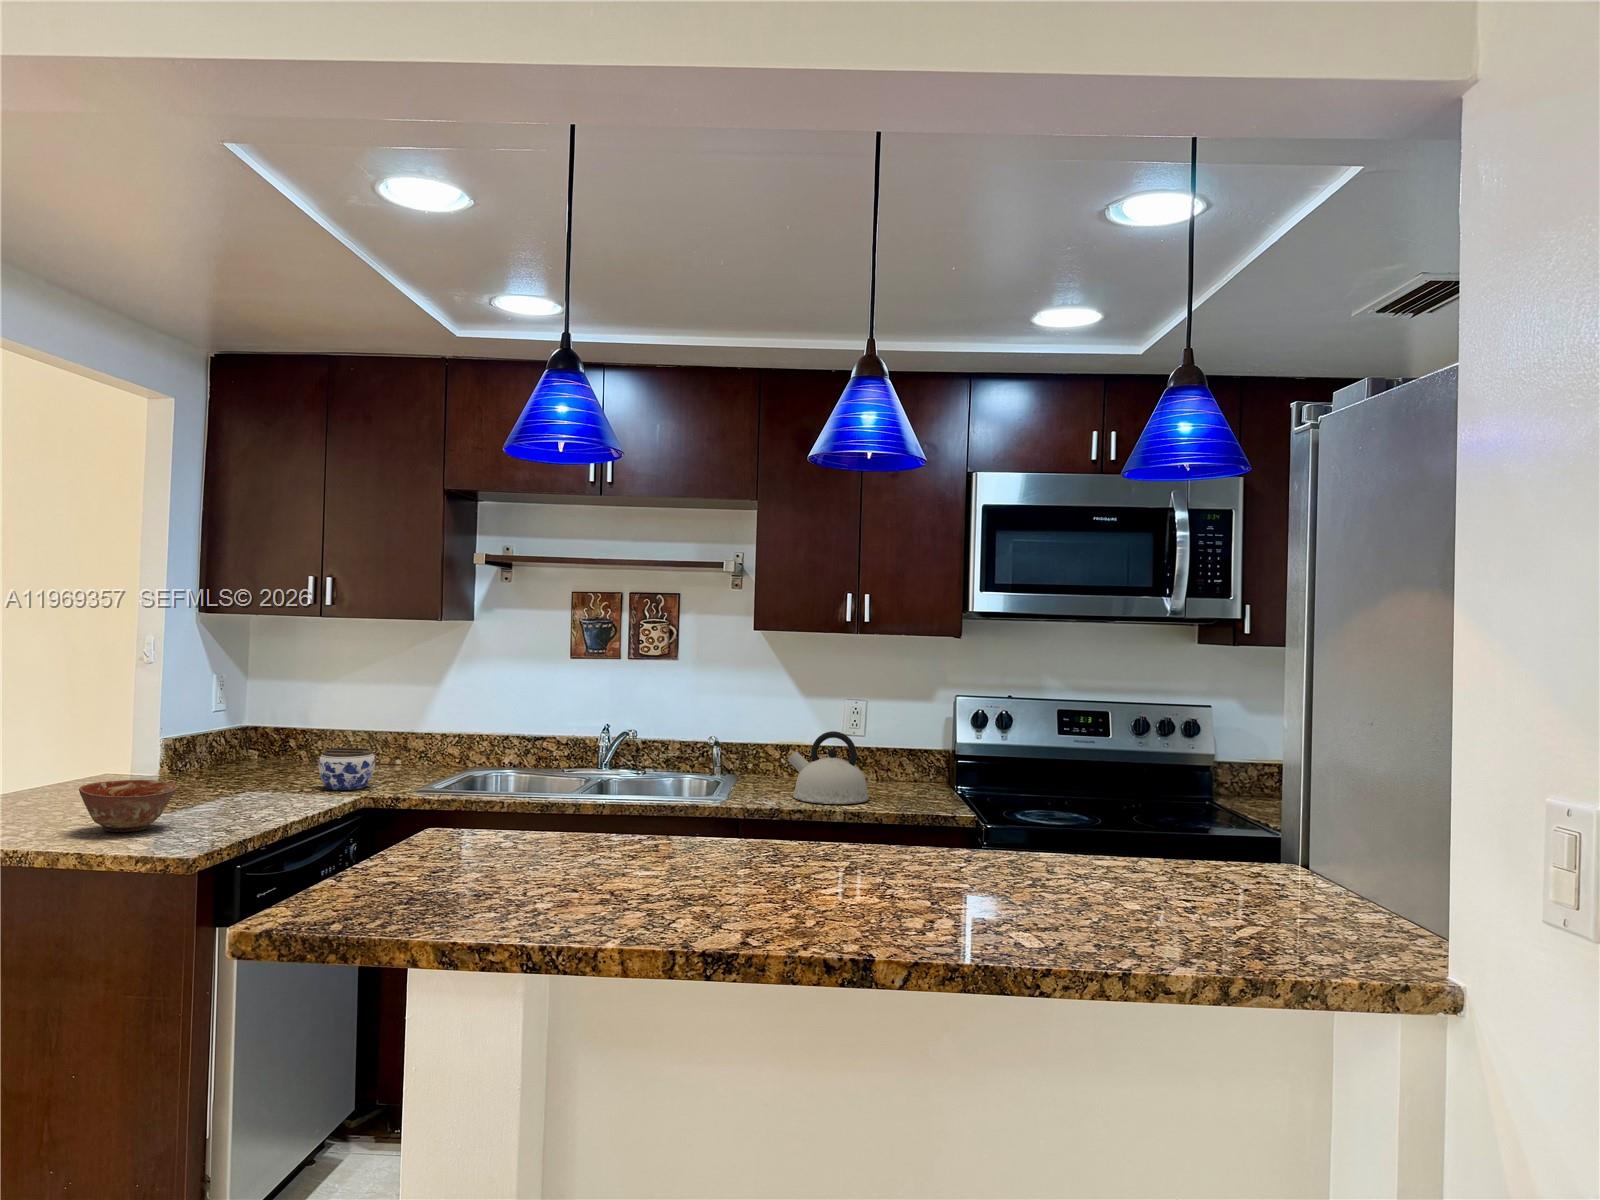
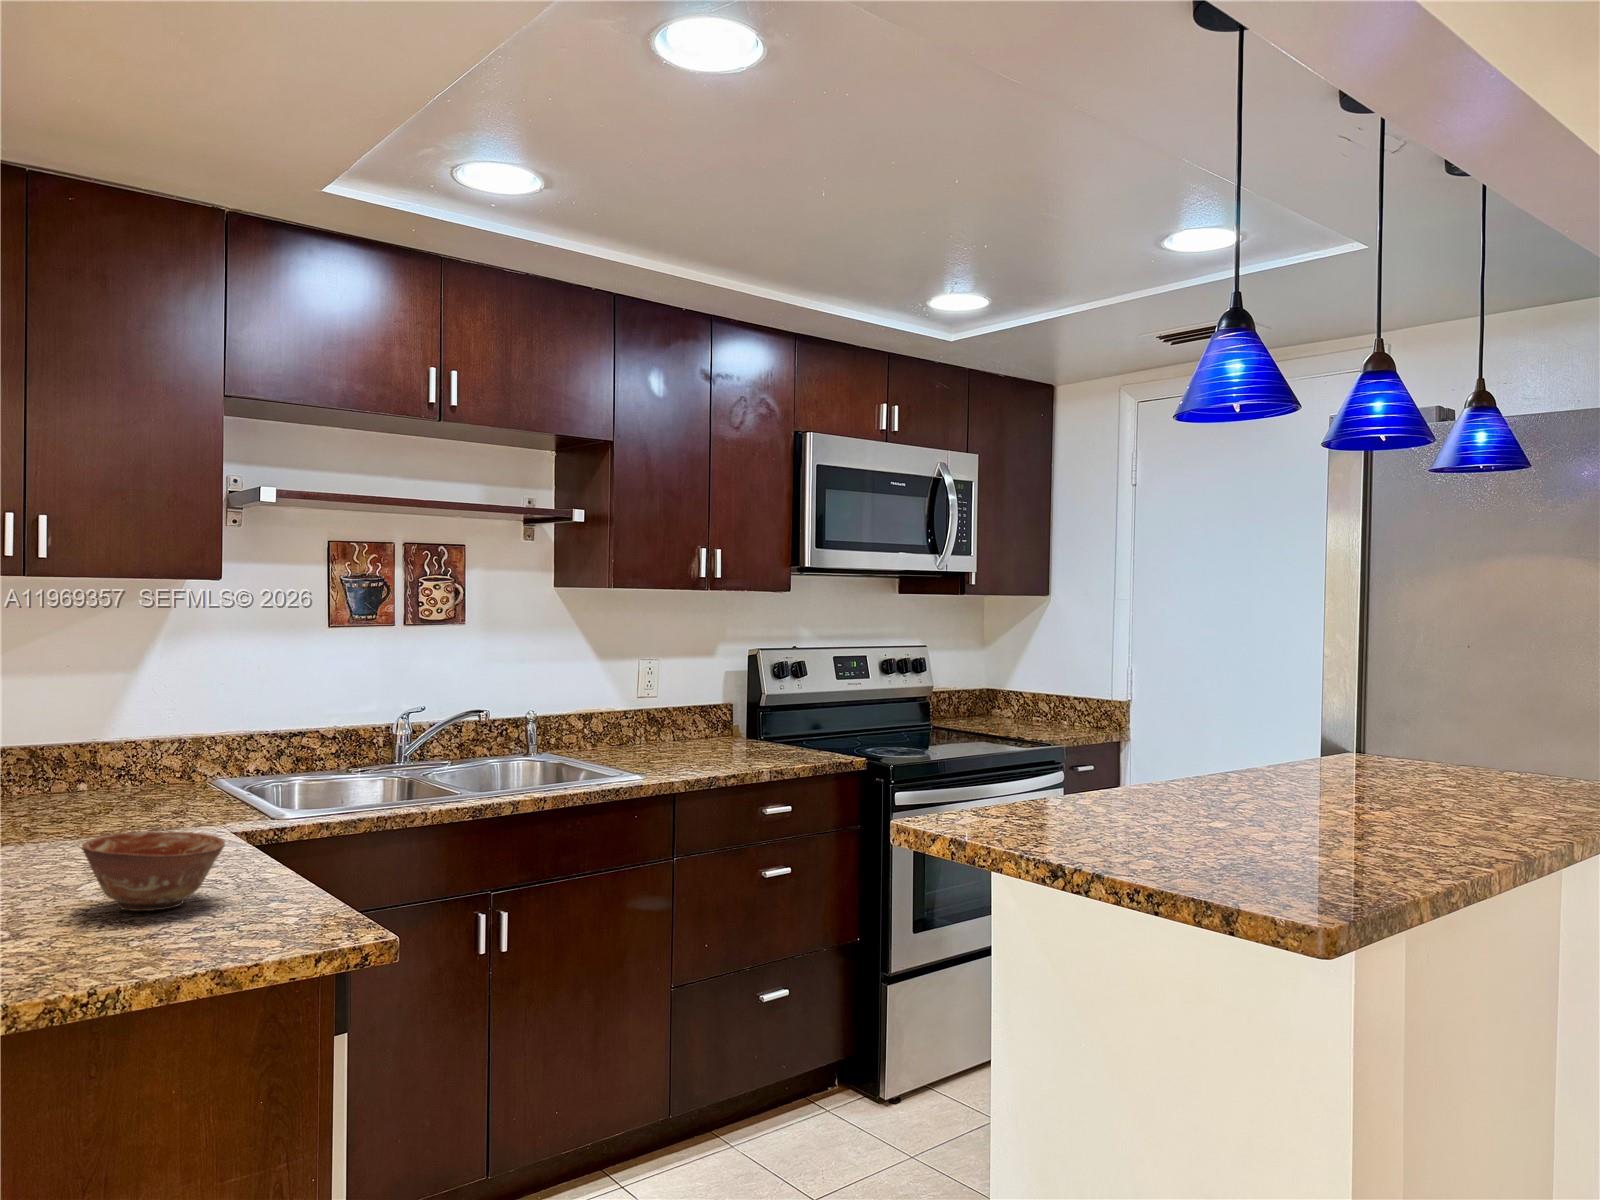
kettle: present [788,731,869,804] -> none [663,691,749,767]
jar: present [319,748,375,790] -> none [125,767,210,831]

